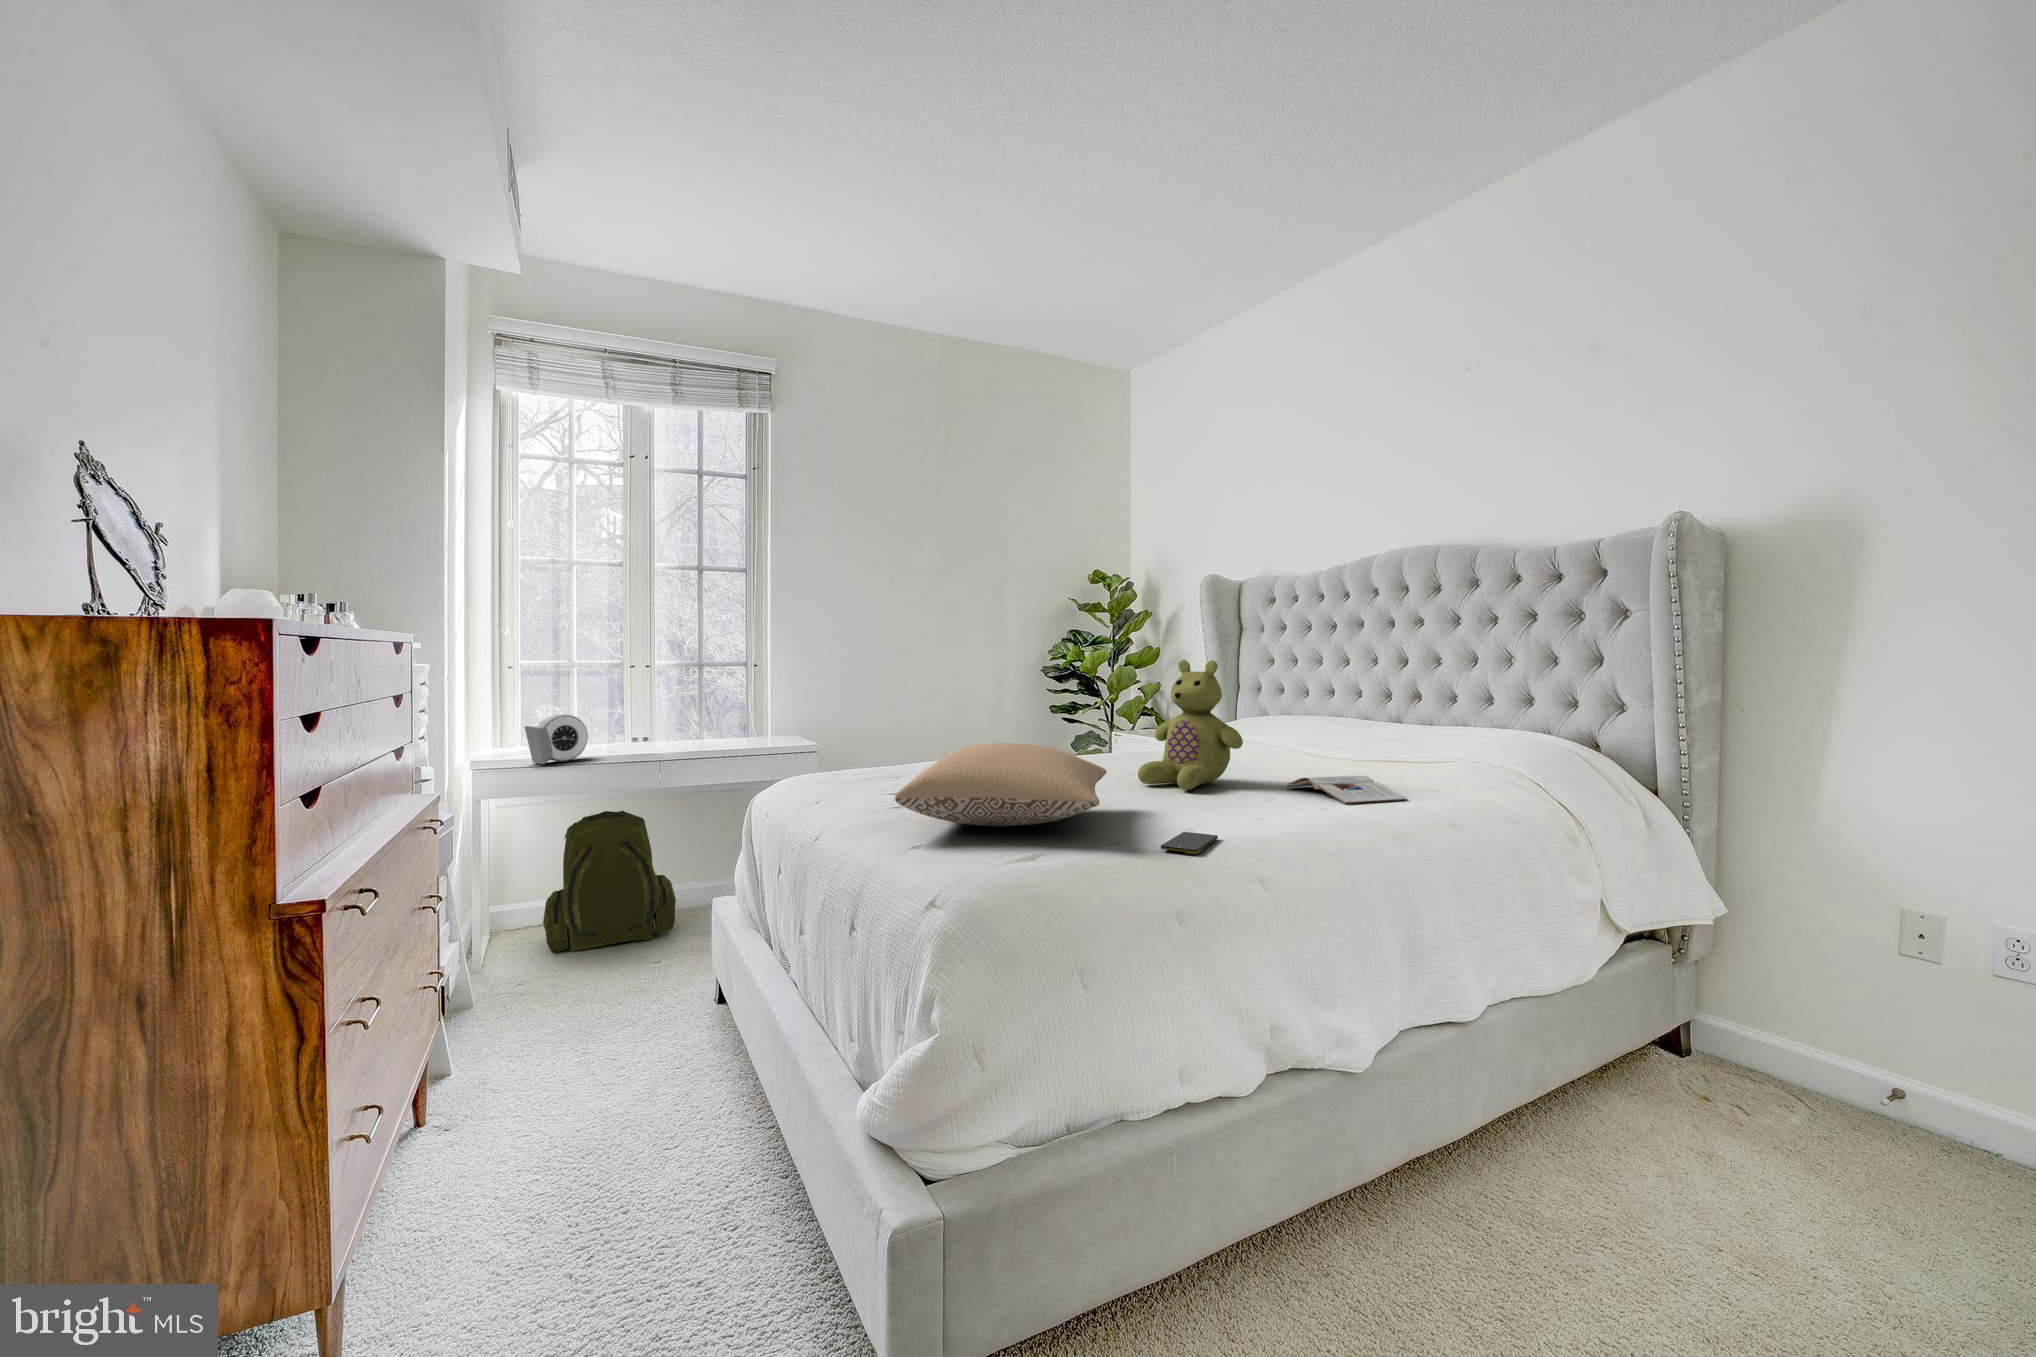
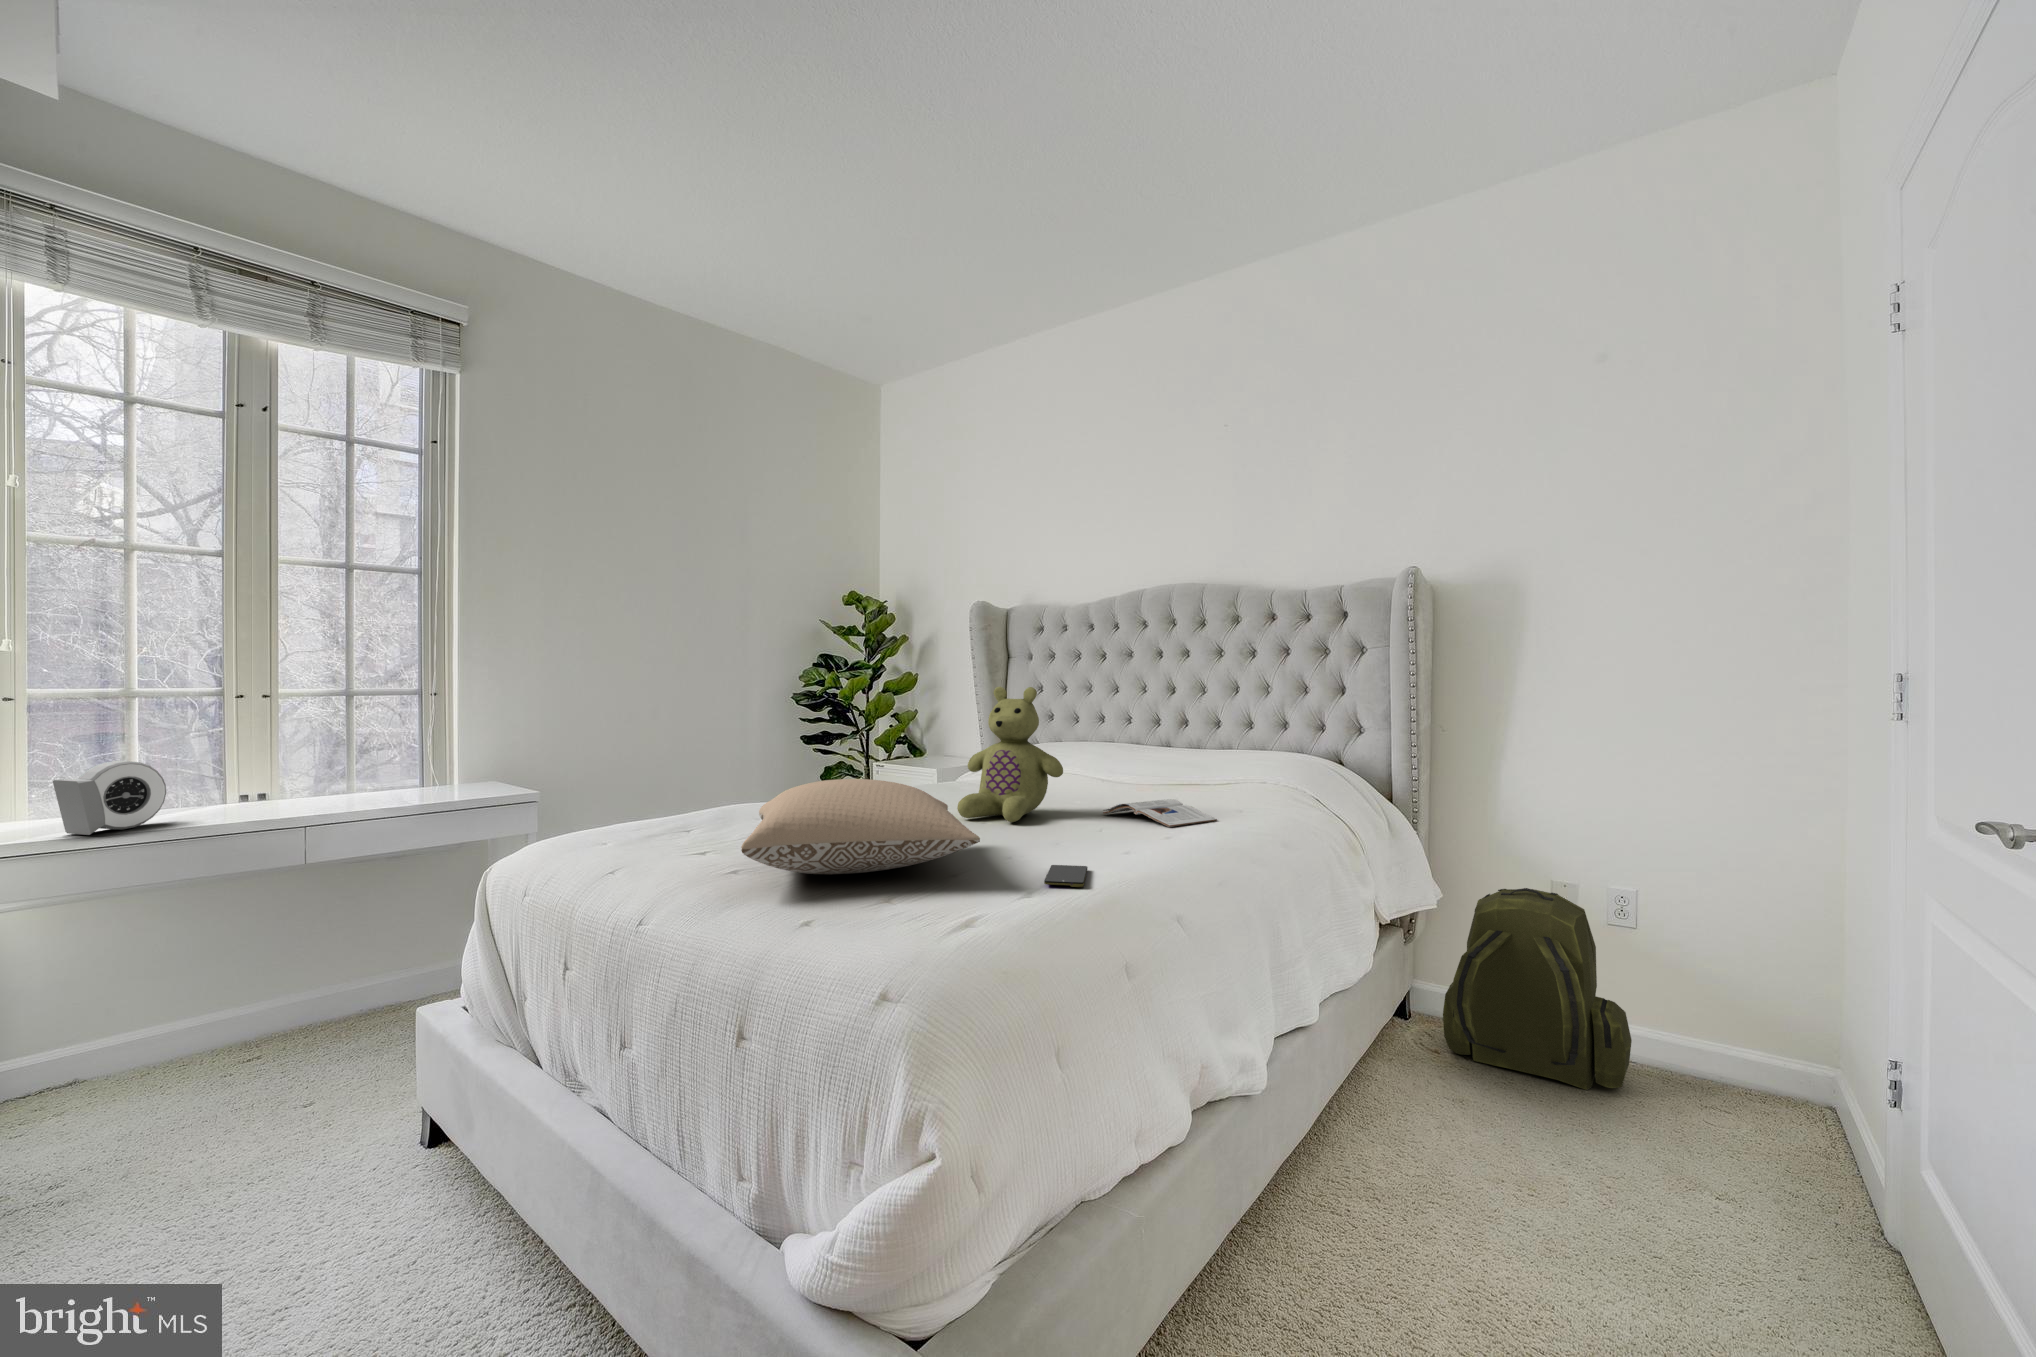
backpack: present [543,811,676,952] -> present [1443,888,1632,1090]

